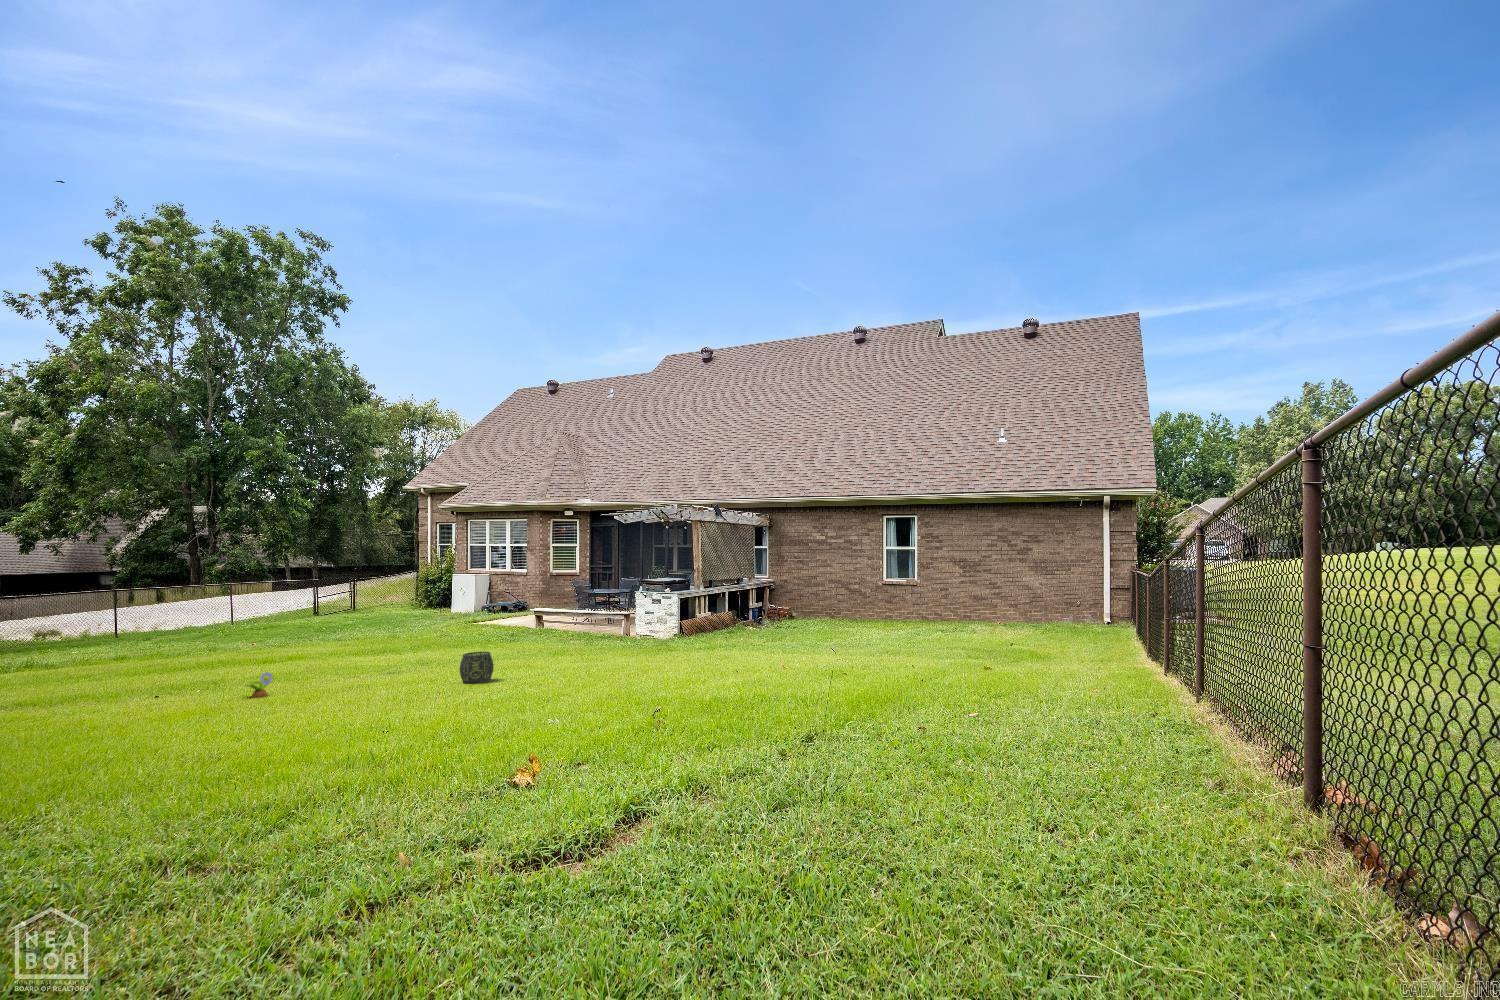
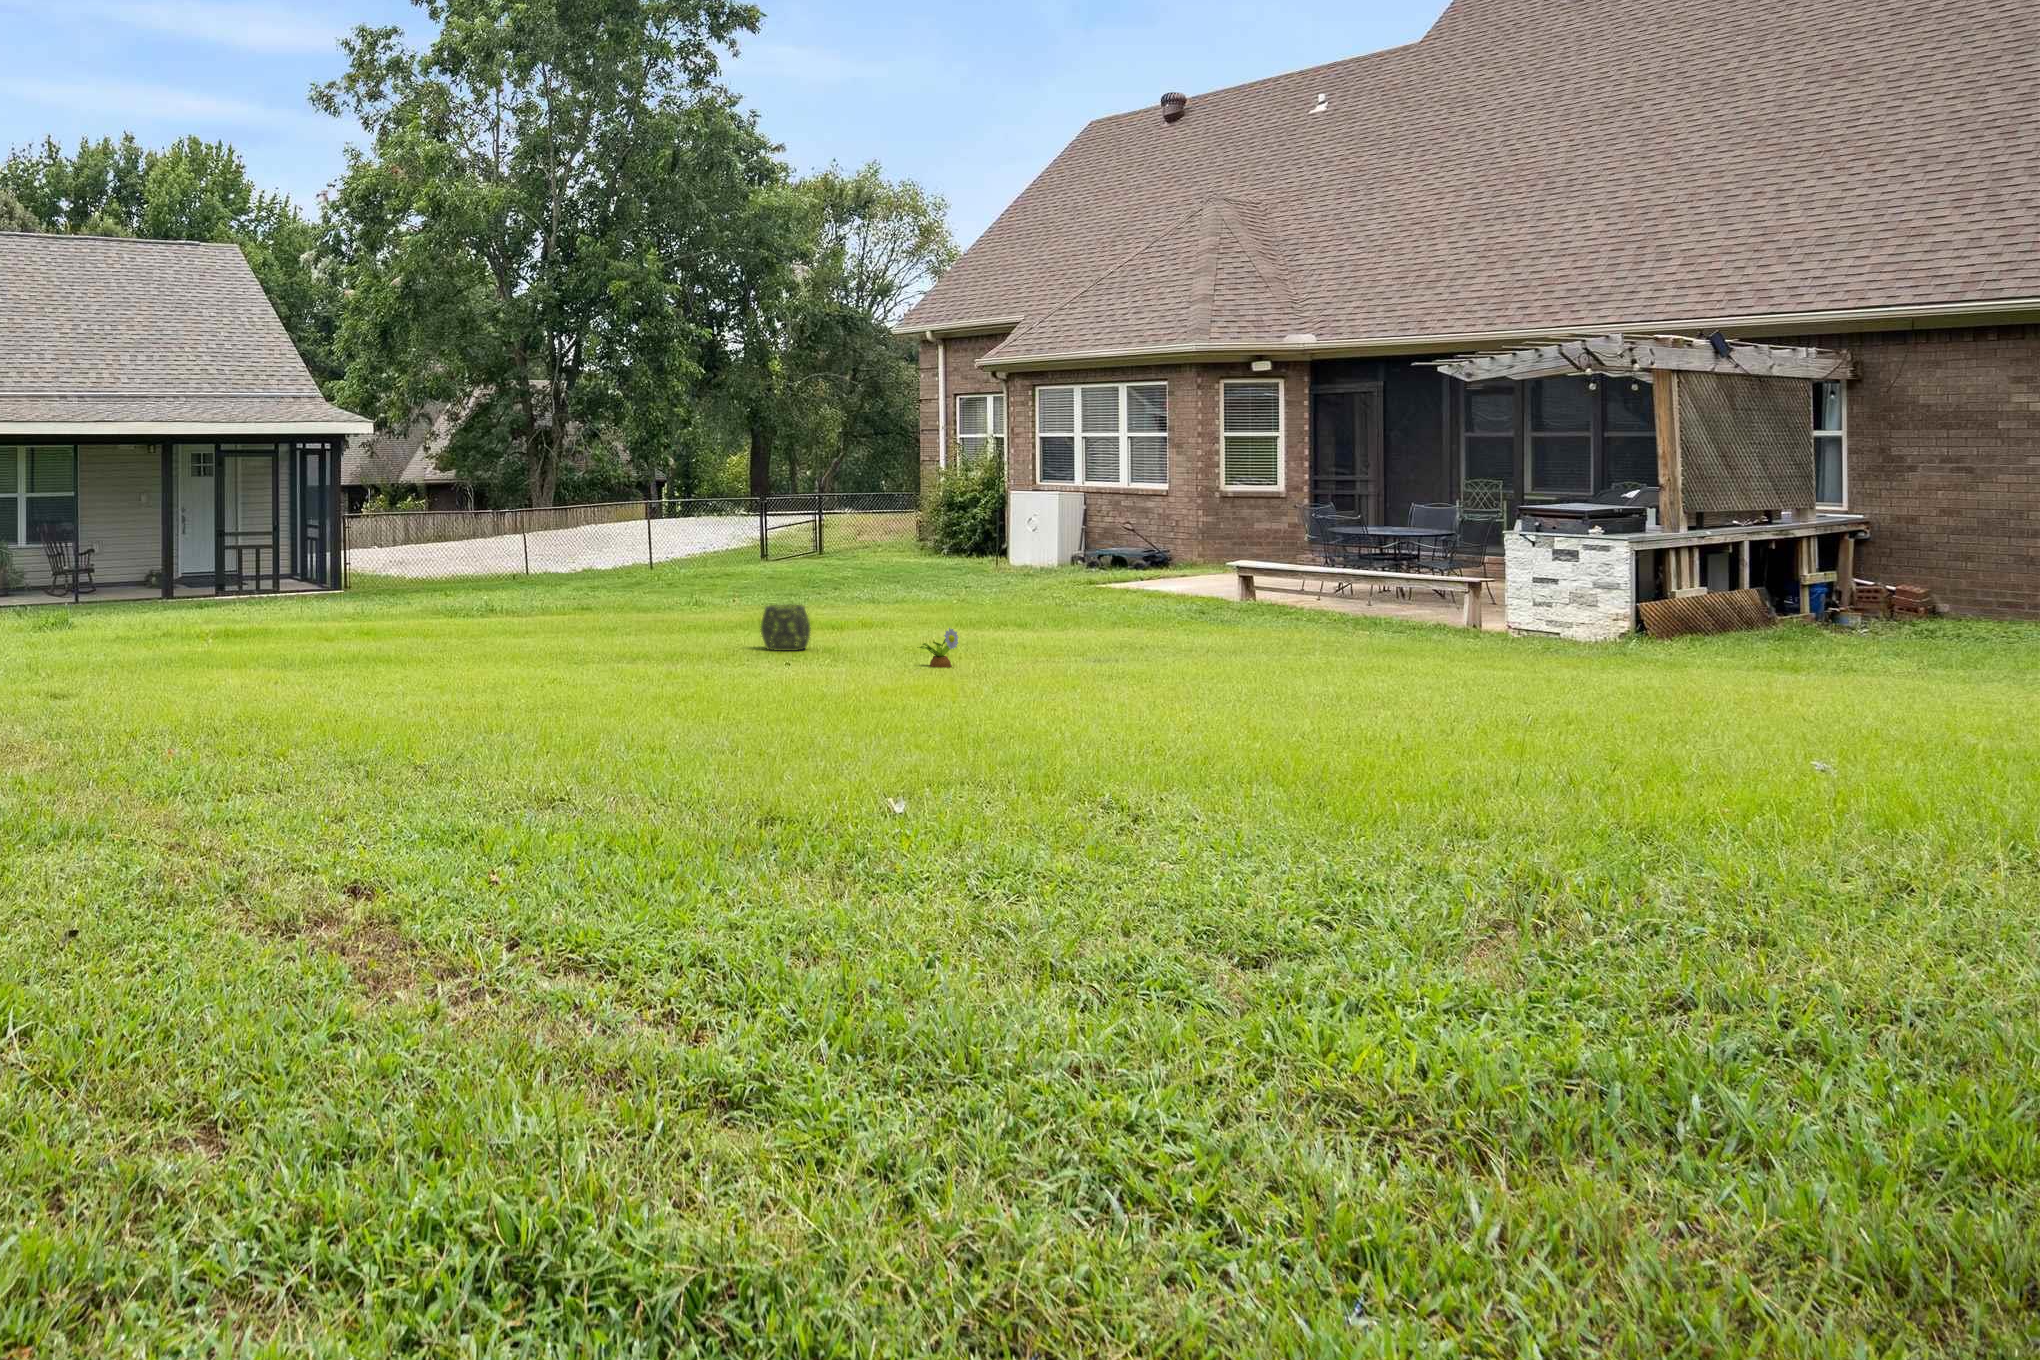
woven basket: present [459,651,494,684] -> present [761,605,811,651]

